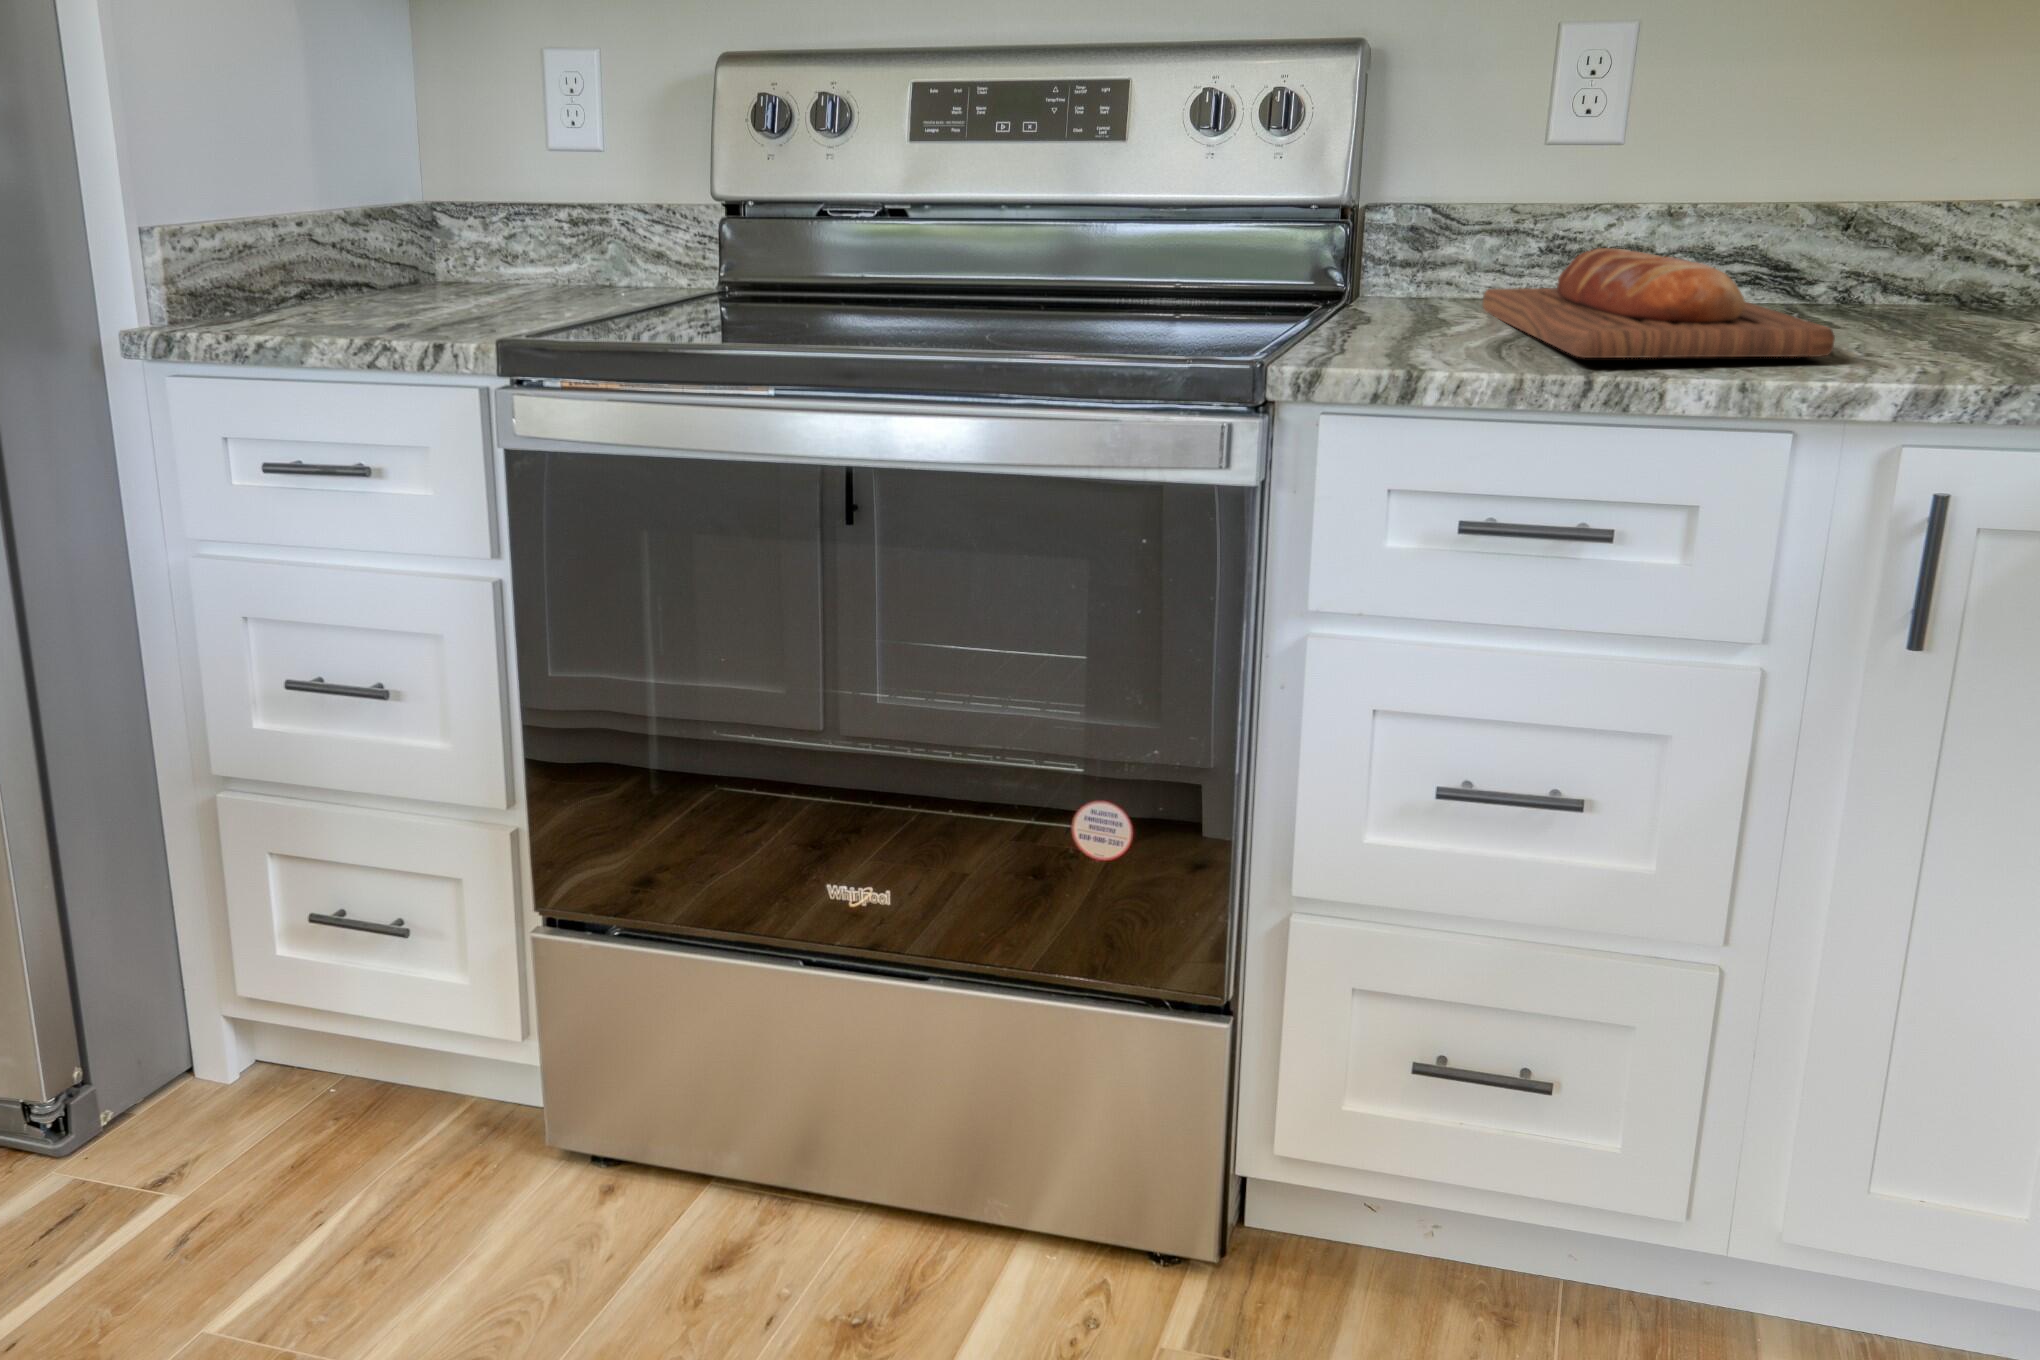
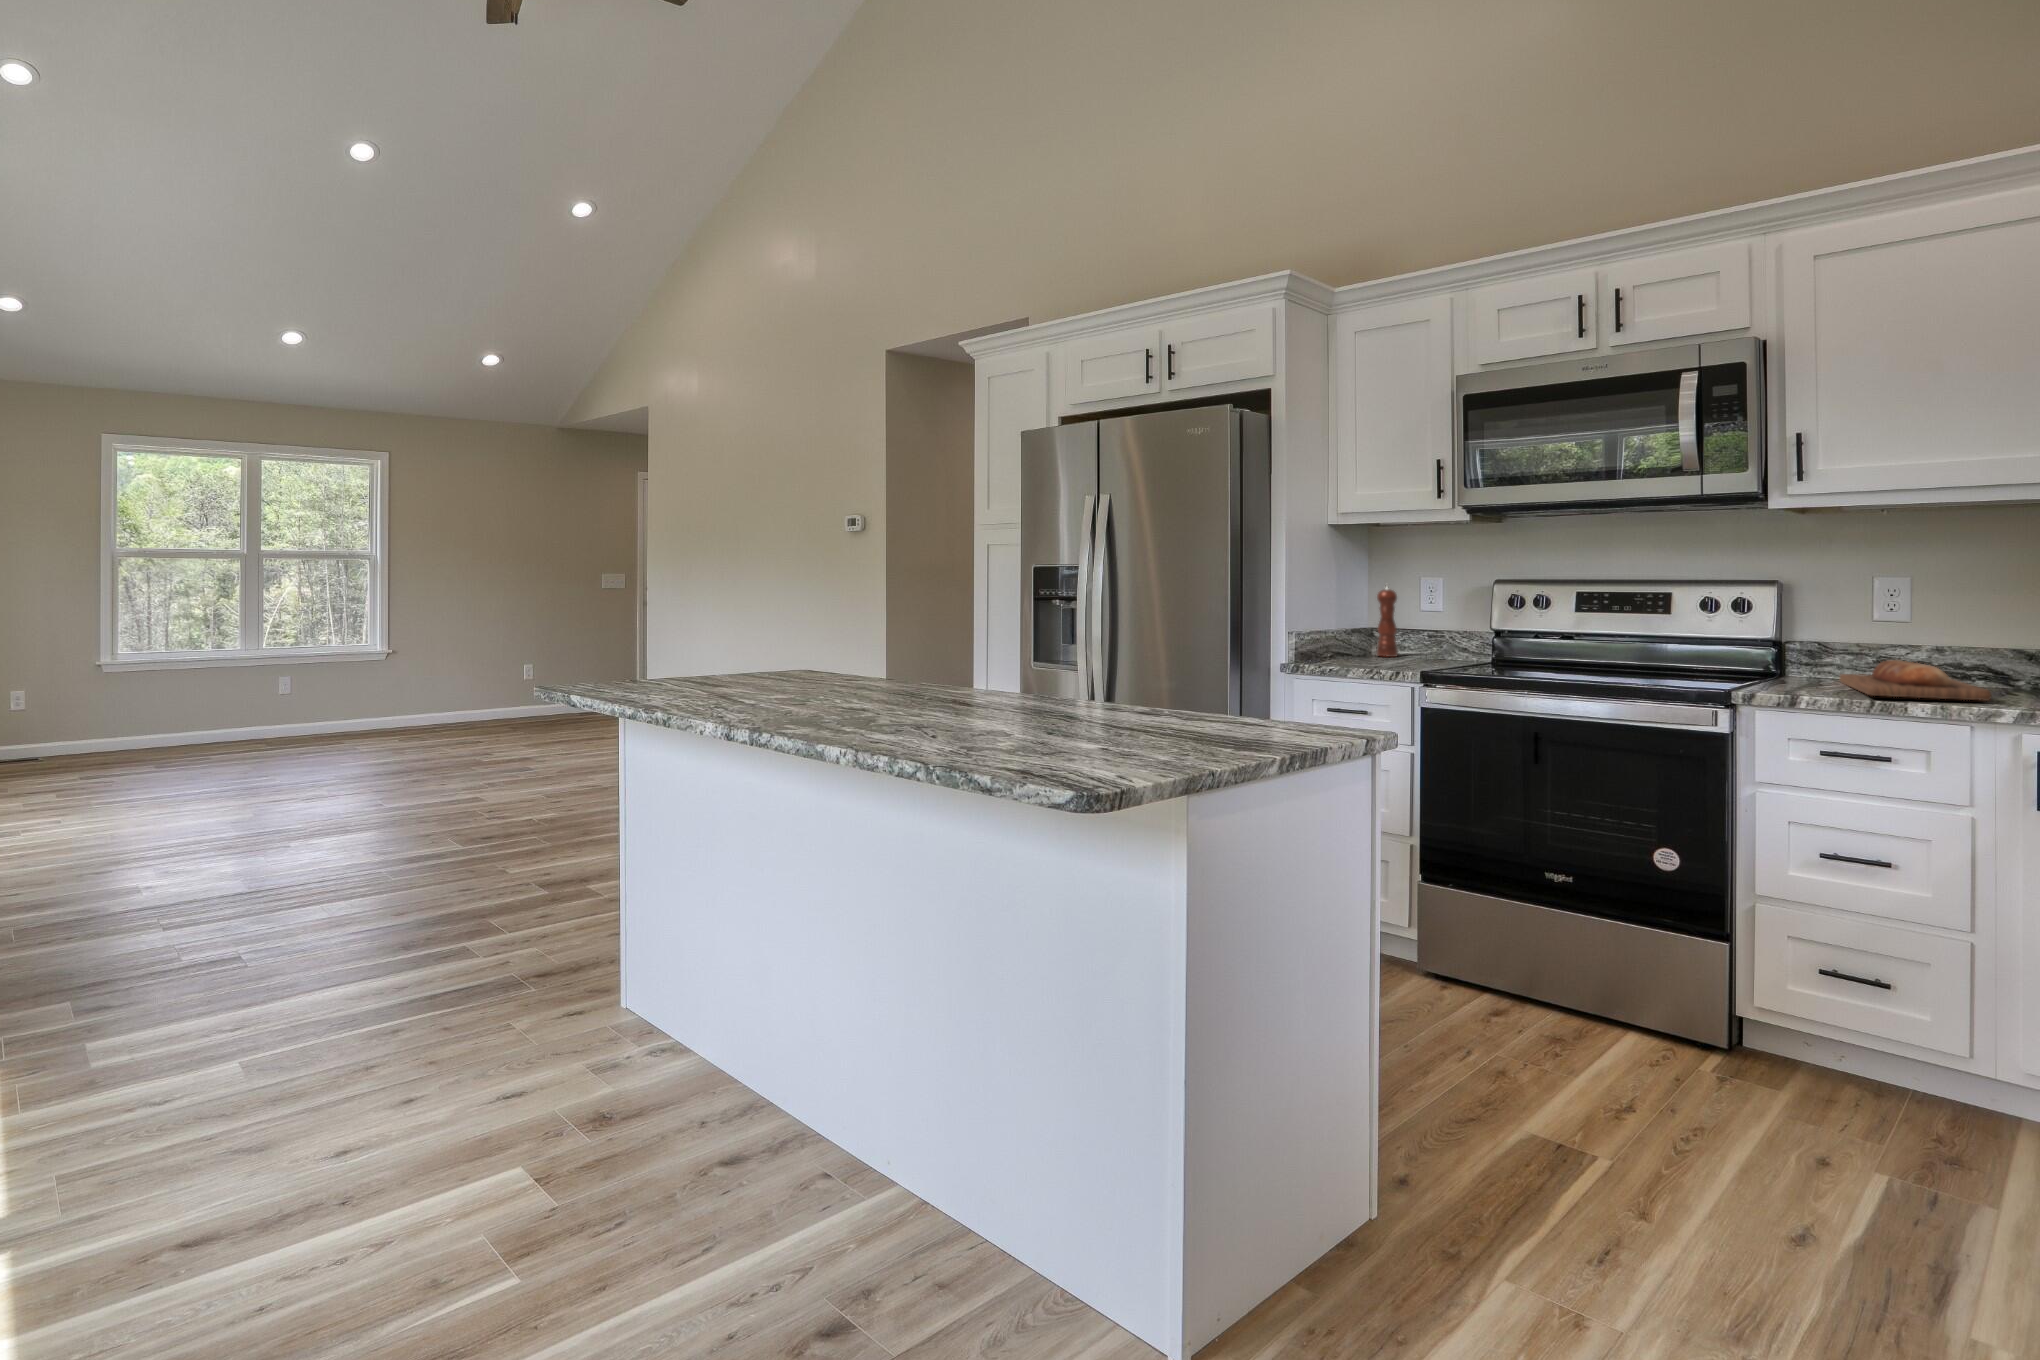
pepper mill: none [420,71,486,287] -> present [1377,585,1398,657]

